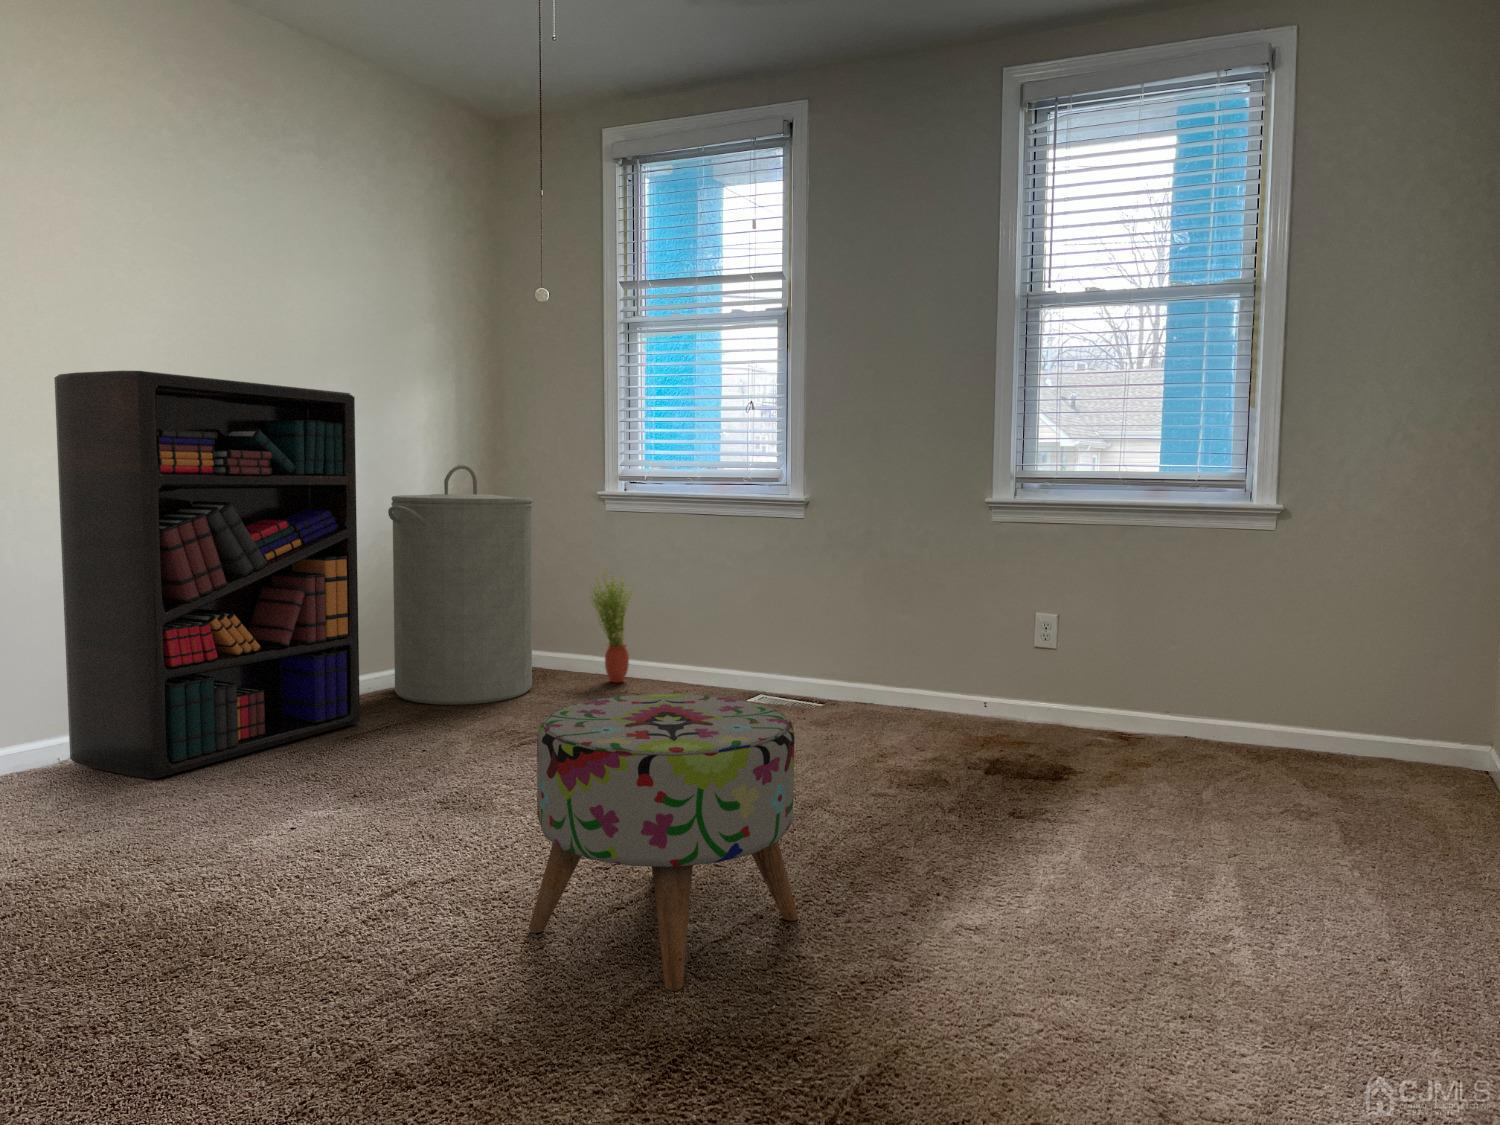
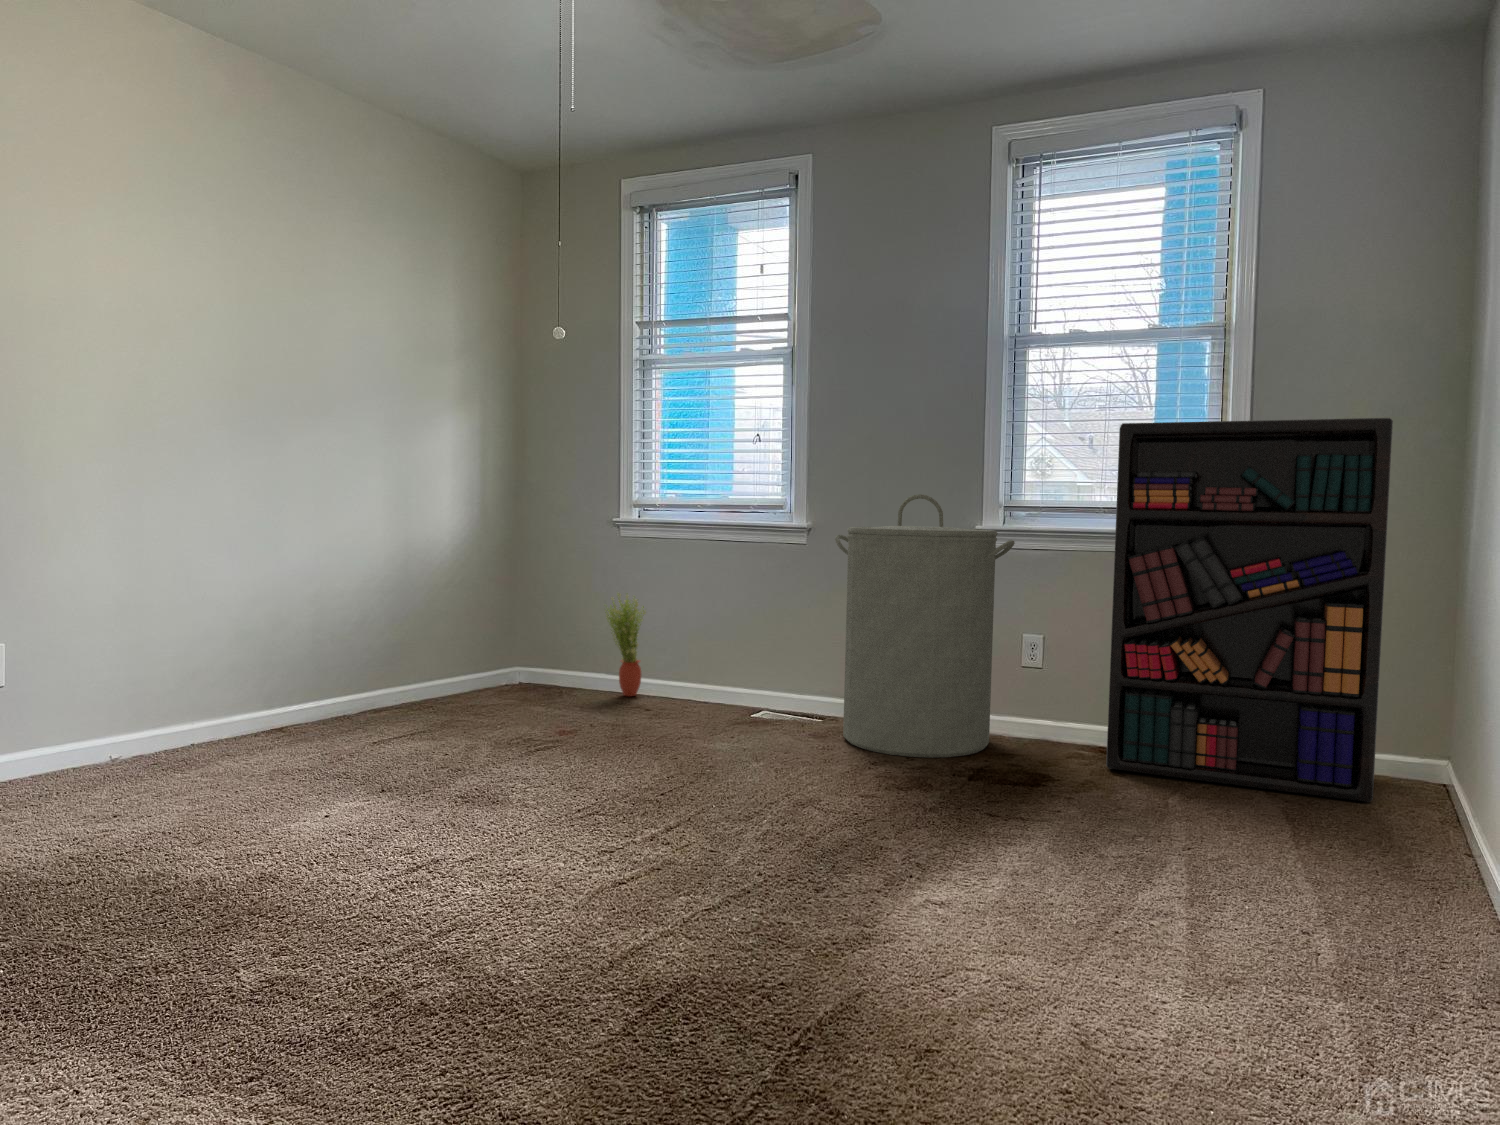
bookshelf: present [54,370,360,779] -> present [1106,418,1393,802]
laundry hamper: present [388,465,533,705] -> present [835,494,1015,758]
ottoman: present [529,694,798,991] -> none [539,690,782,947]

